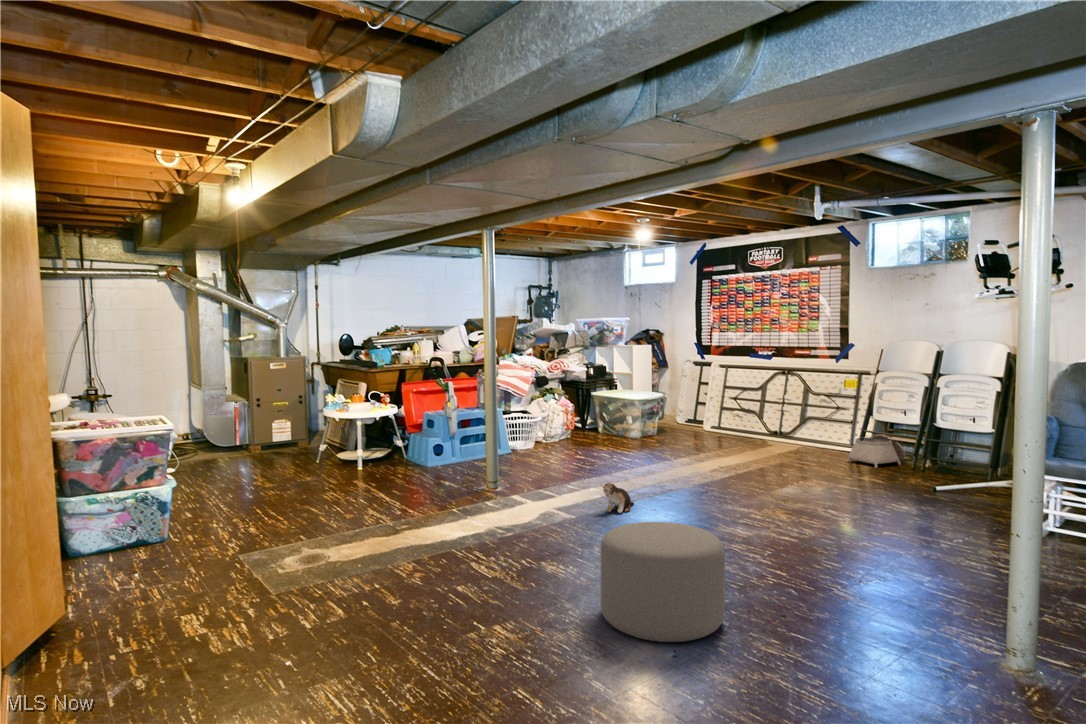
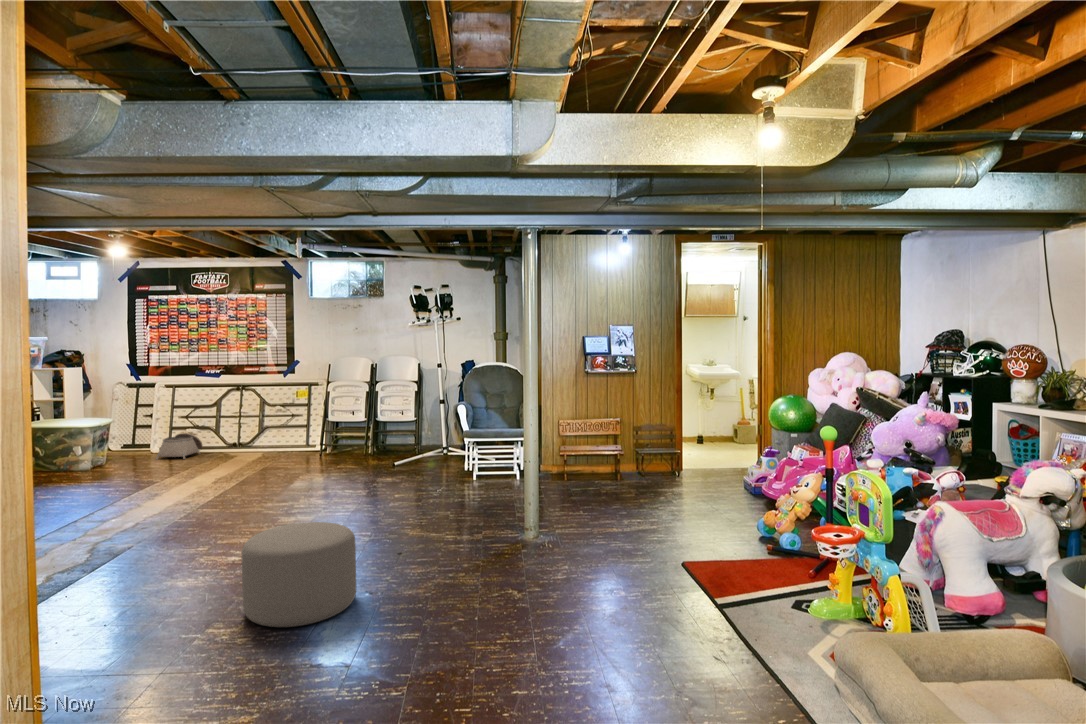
basket: present [846,435,905,468] -> present [156,433,202,459]
plush toy: present [600,482,634,513] -> none [133,514,165,546]

